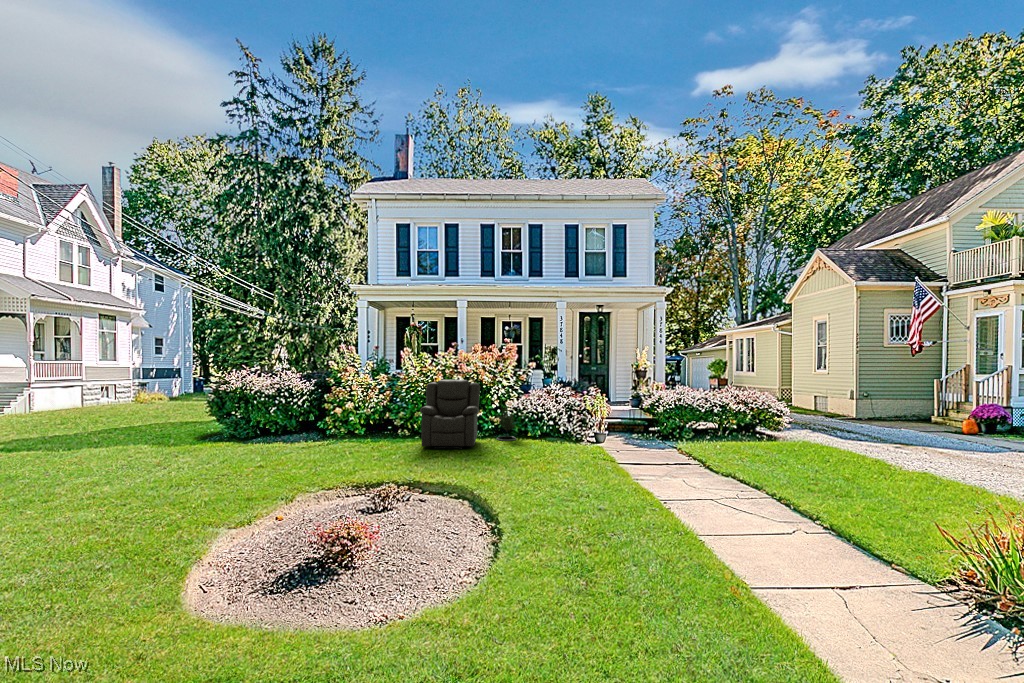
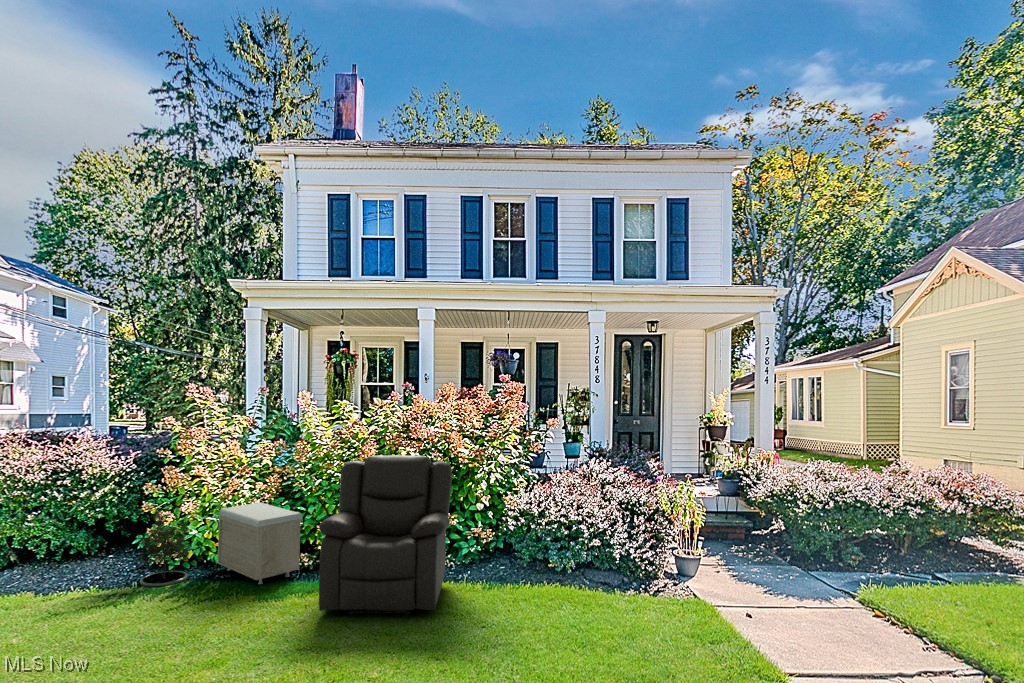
storage bench: none [365,405,407,441] -> present [218,503,302,584]
potted tree: present [496,407,516,441] -> present [139,506,190,586]

